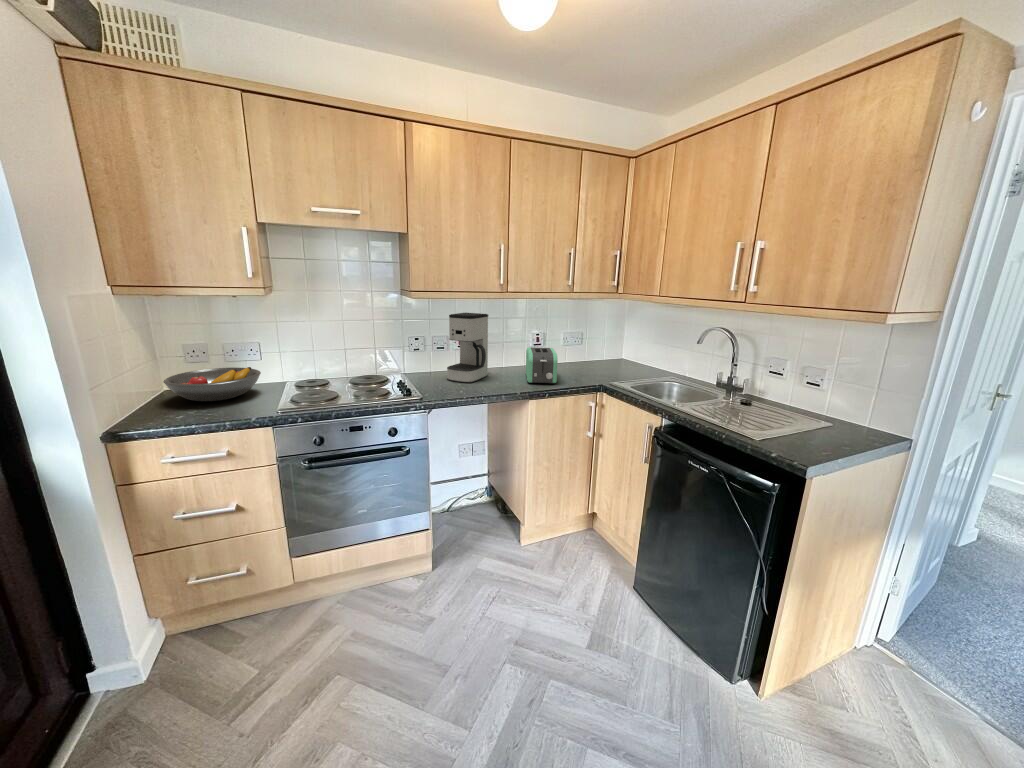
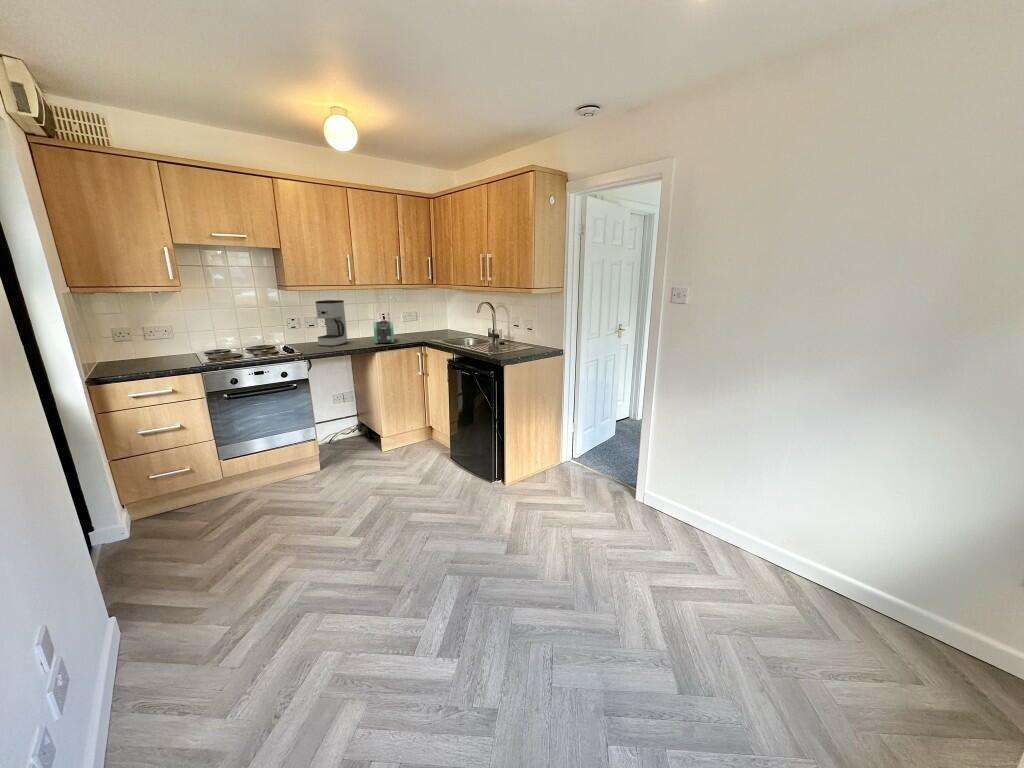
fruit bowl: present [163,367,261,401] -> none [107,341,180,364]

